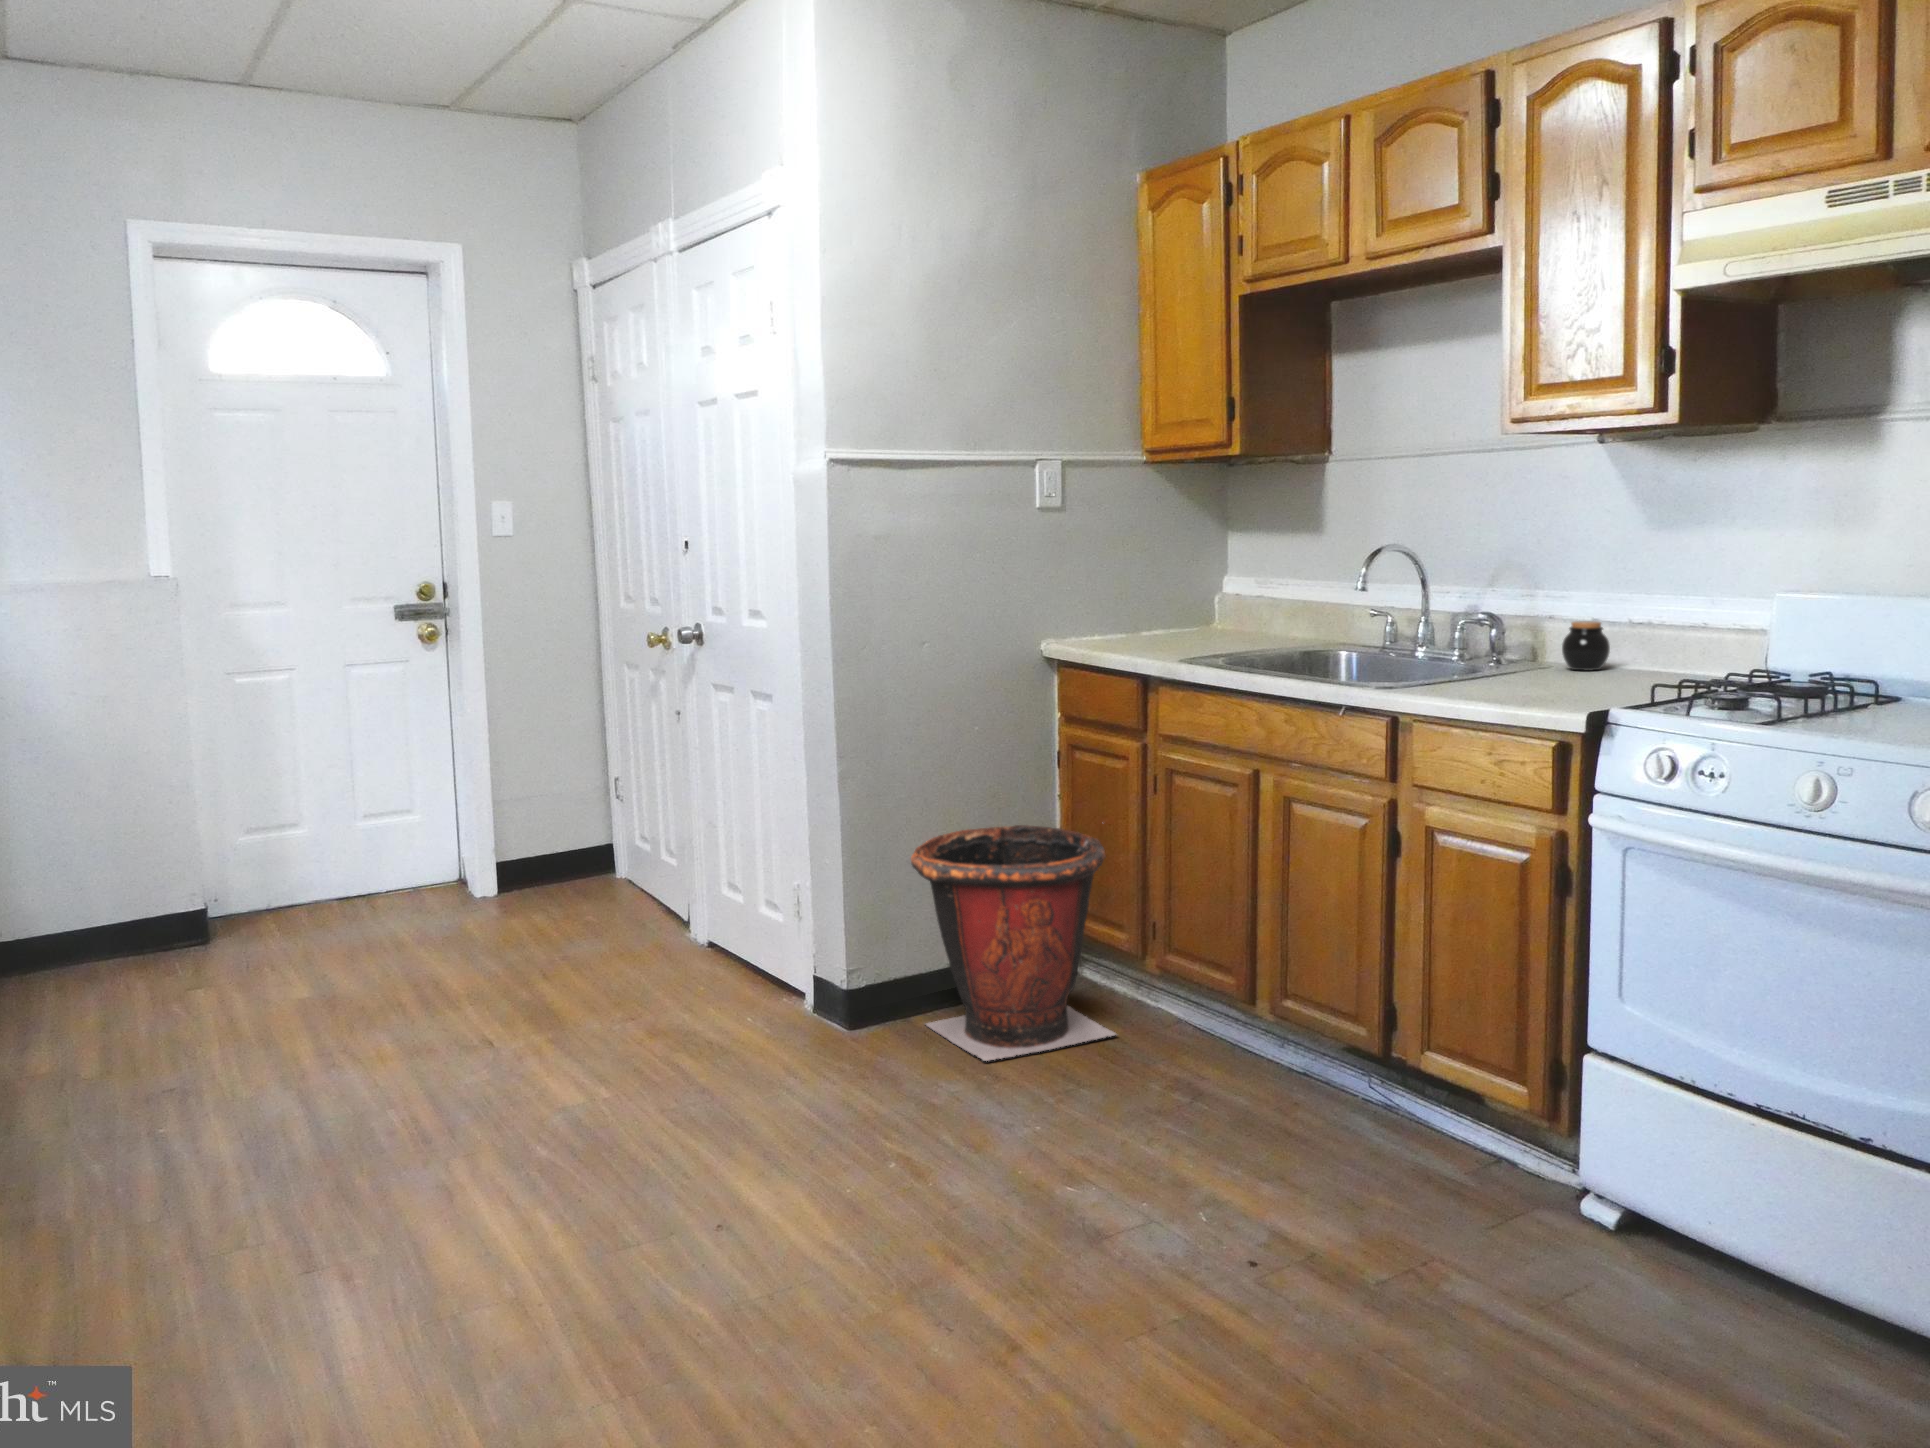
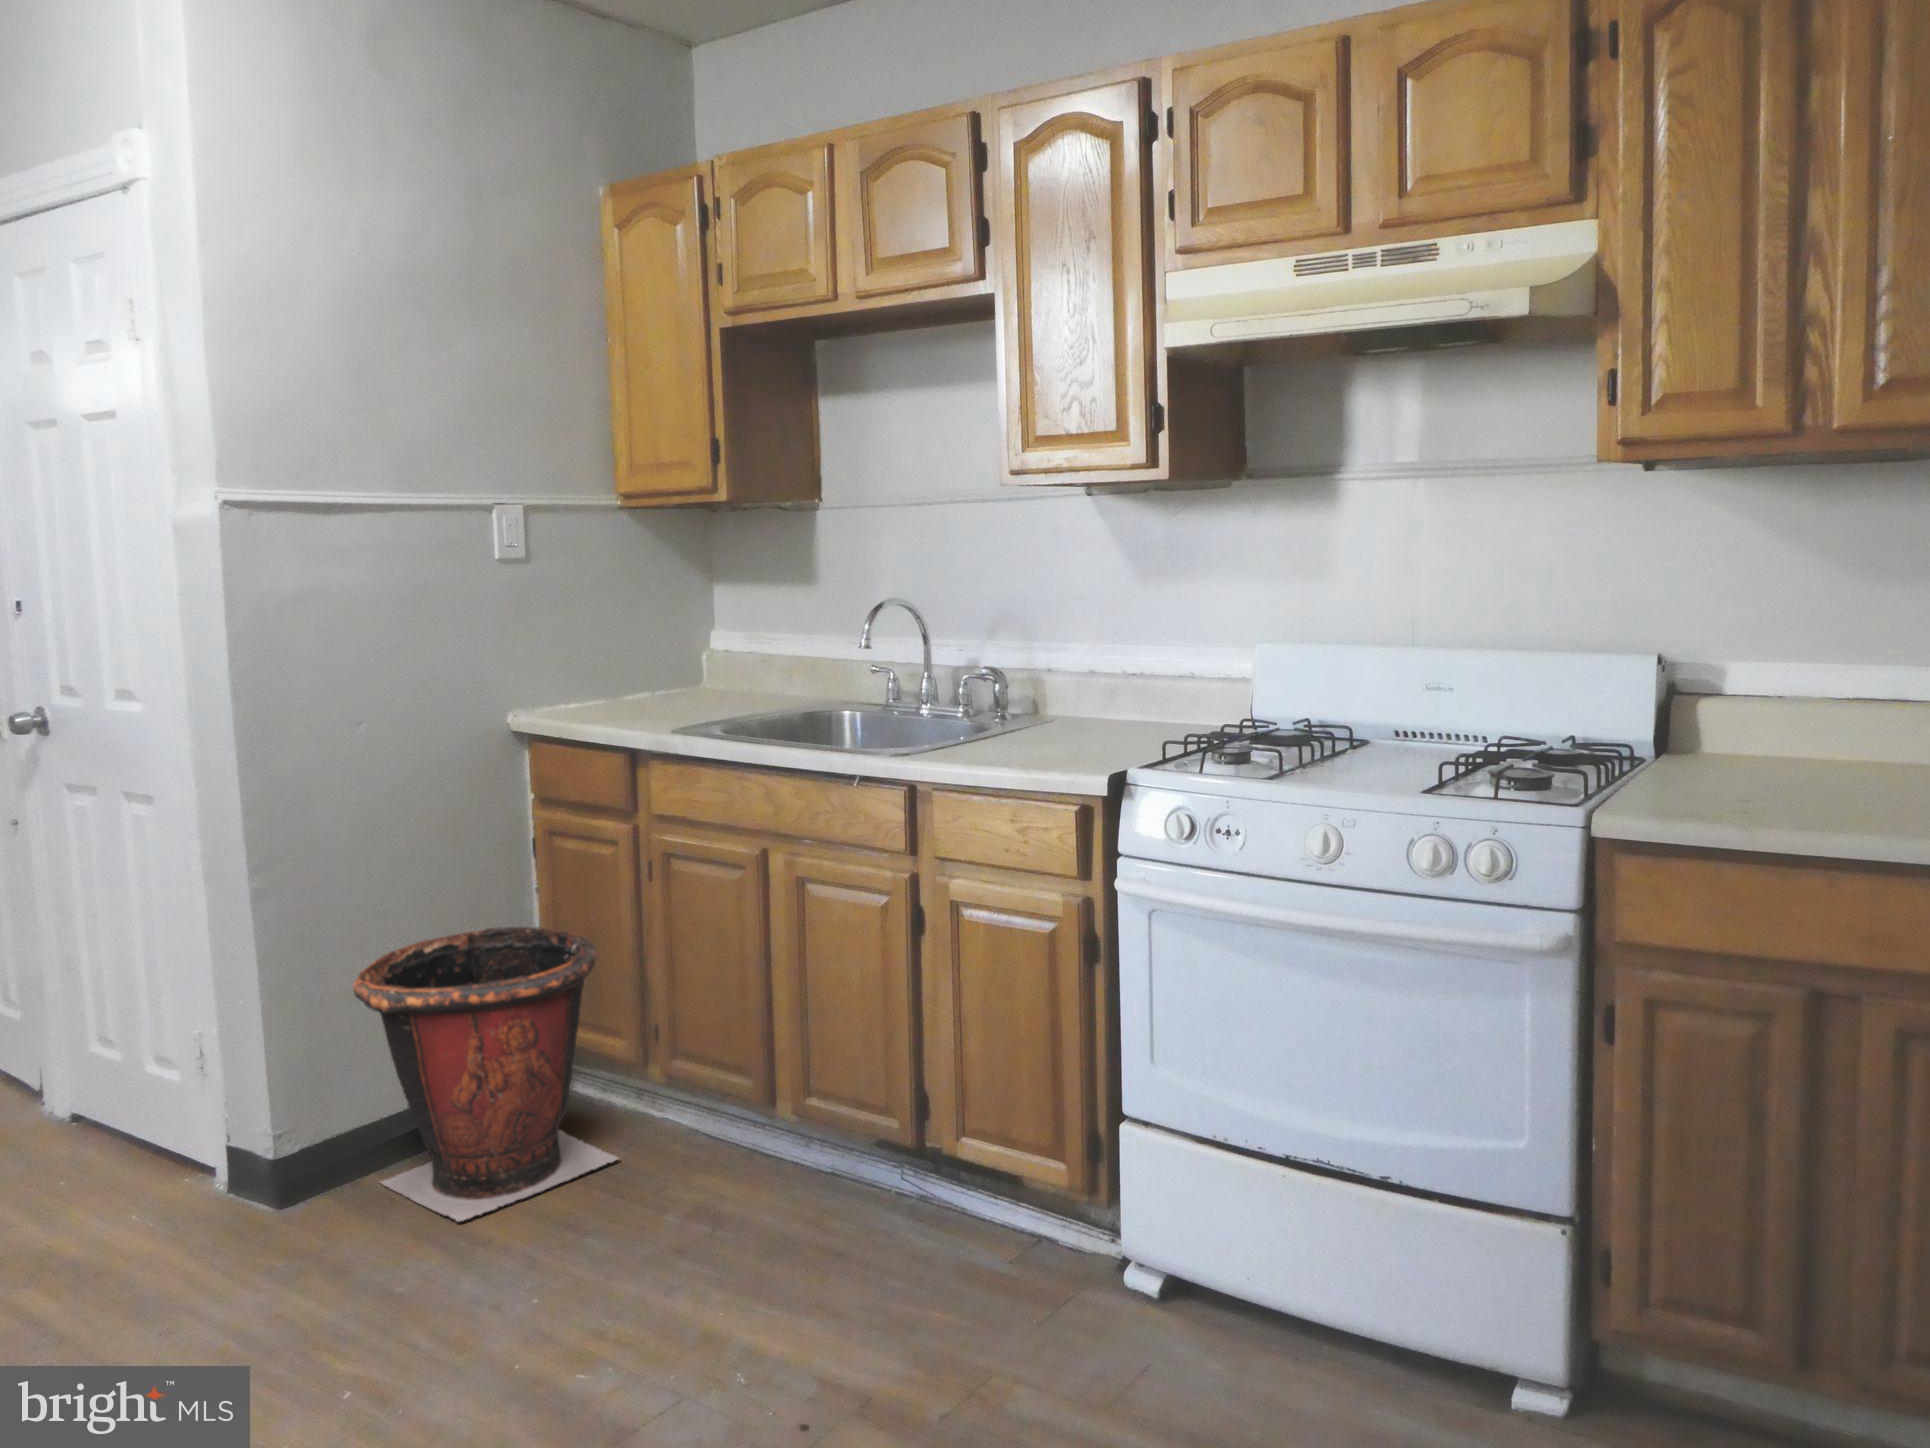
jar: present [1562,621,1610,670] -> none [1063,673,1106,723]

